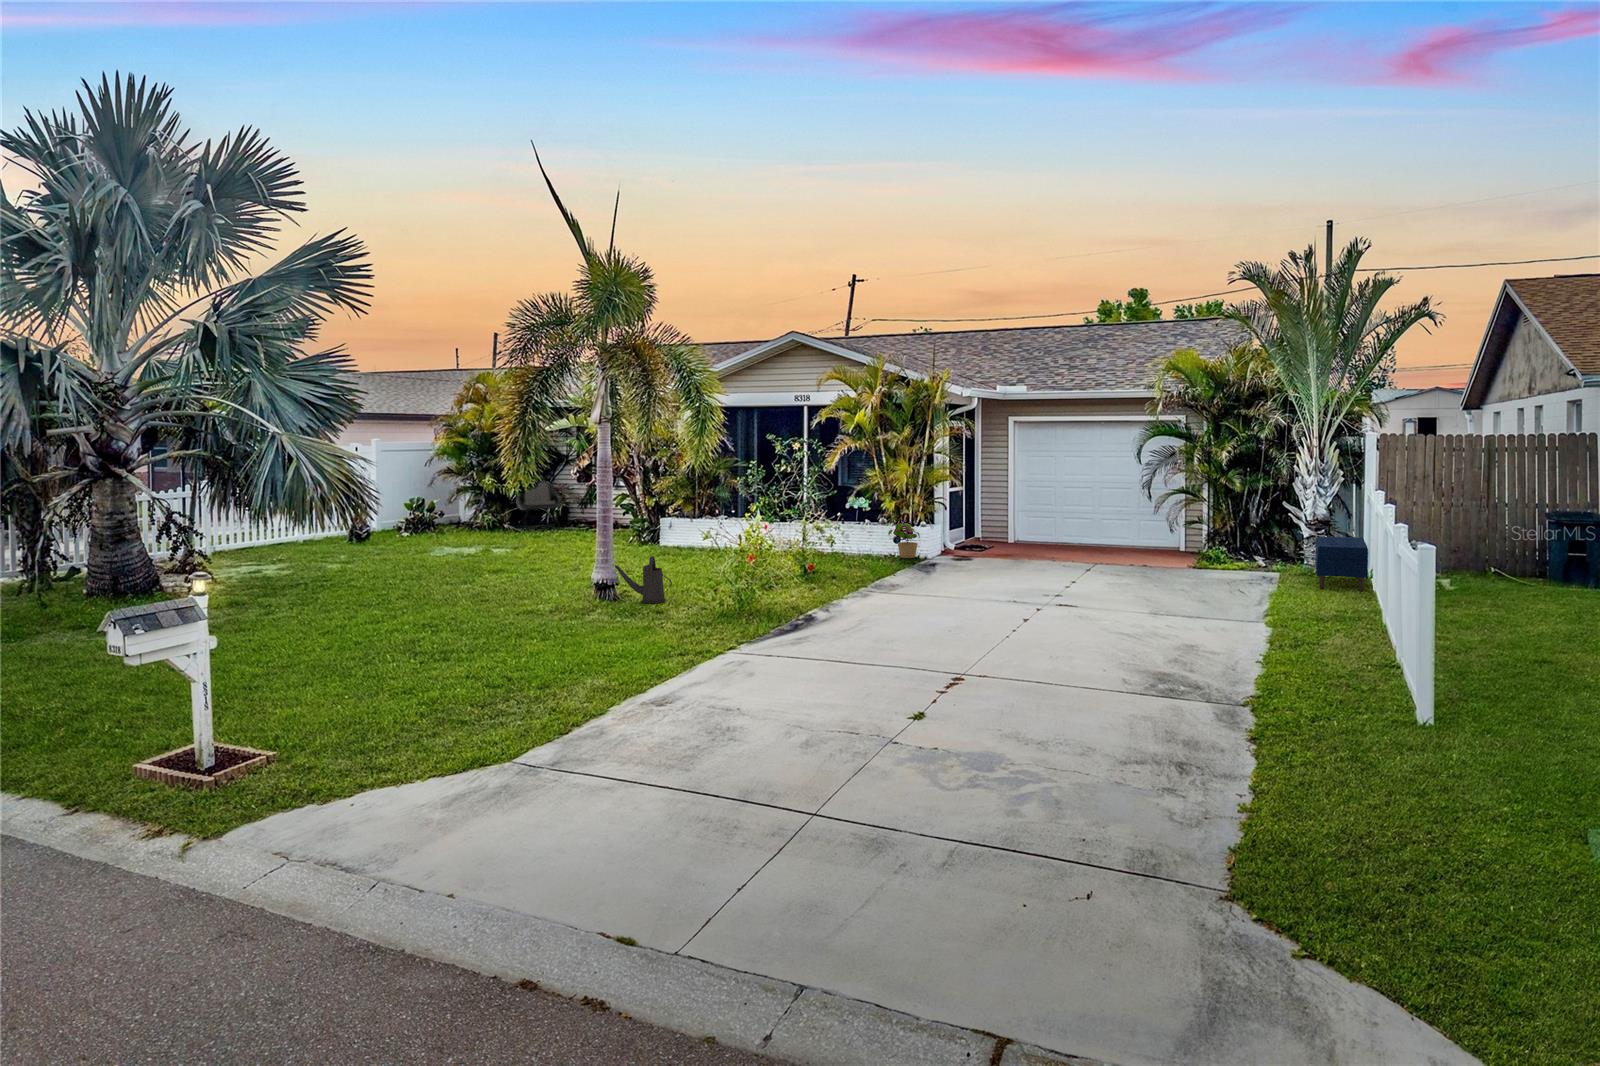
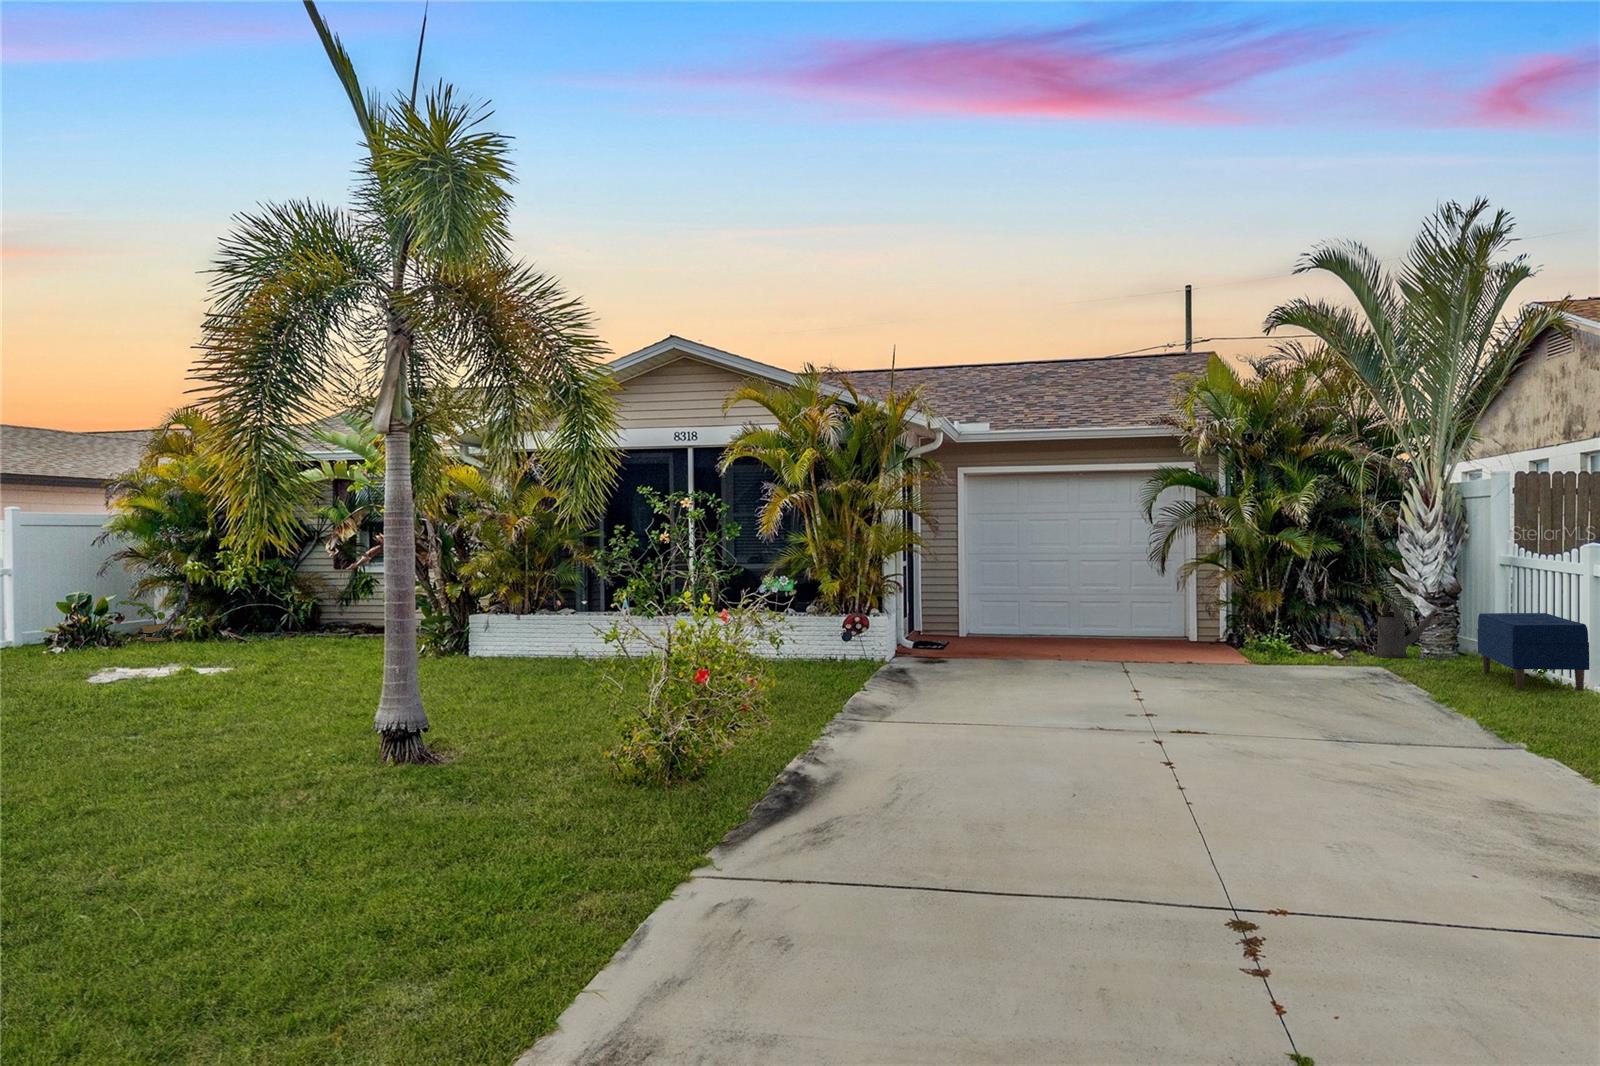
lounge chair: present [516,481,561,528] -> none [240,566,312,640]
potted plant: present [888,523,920,558] -> present [116,601,167,641]
watering can: present [615,556,672,604] -> present [1368,601,1437,658]

